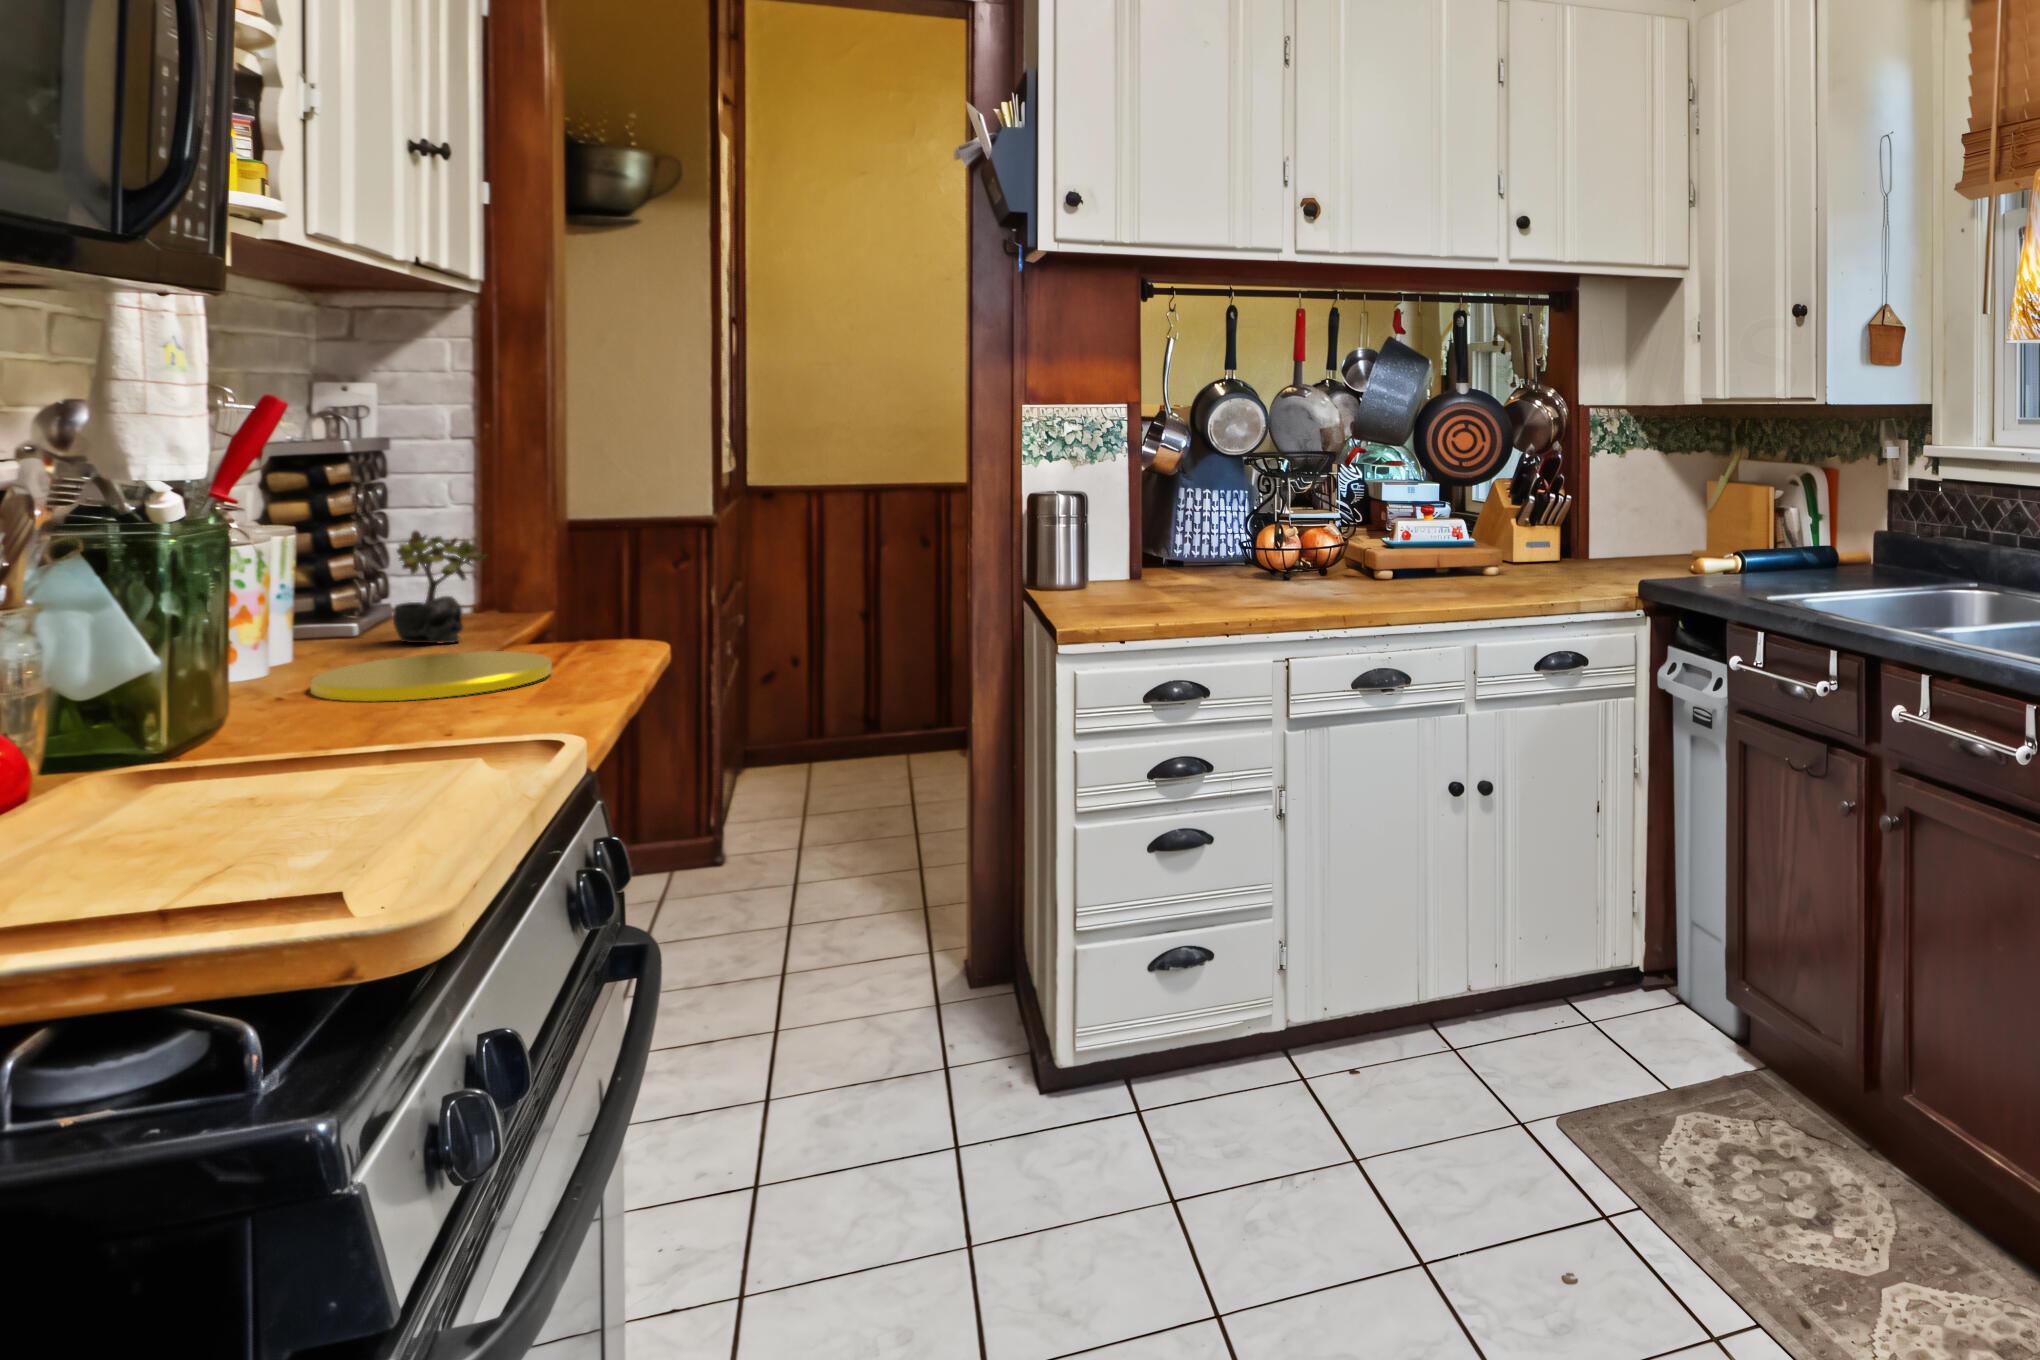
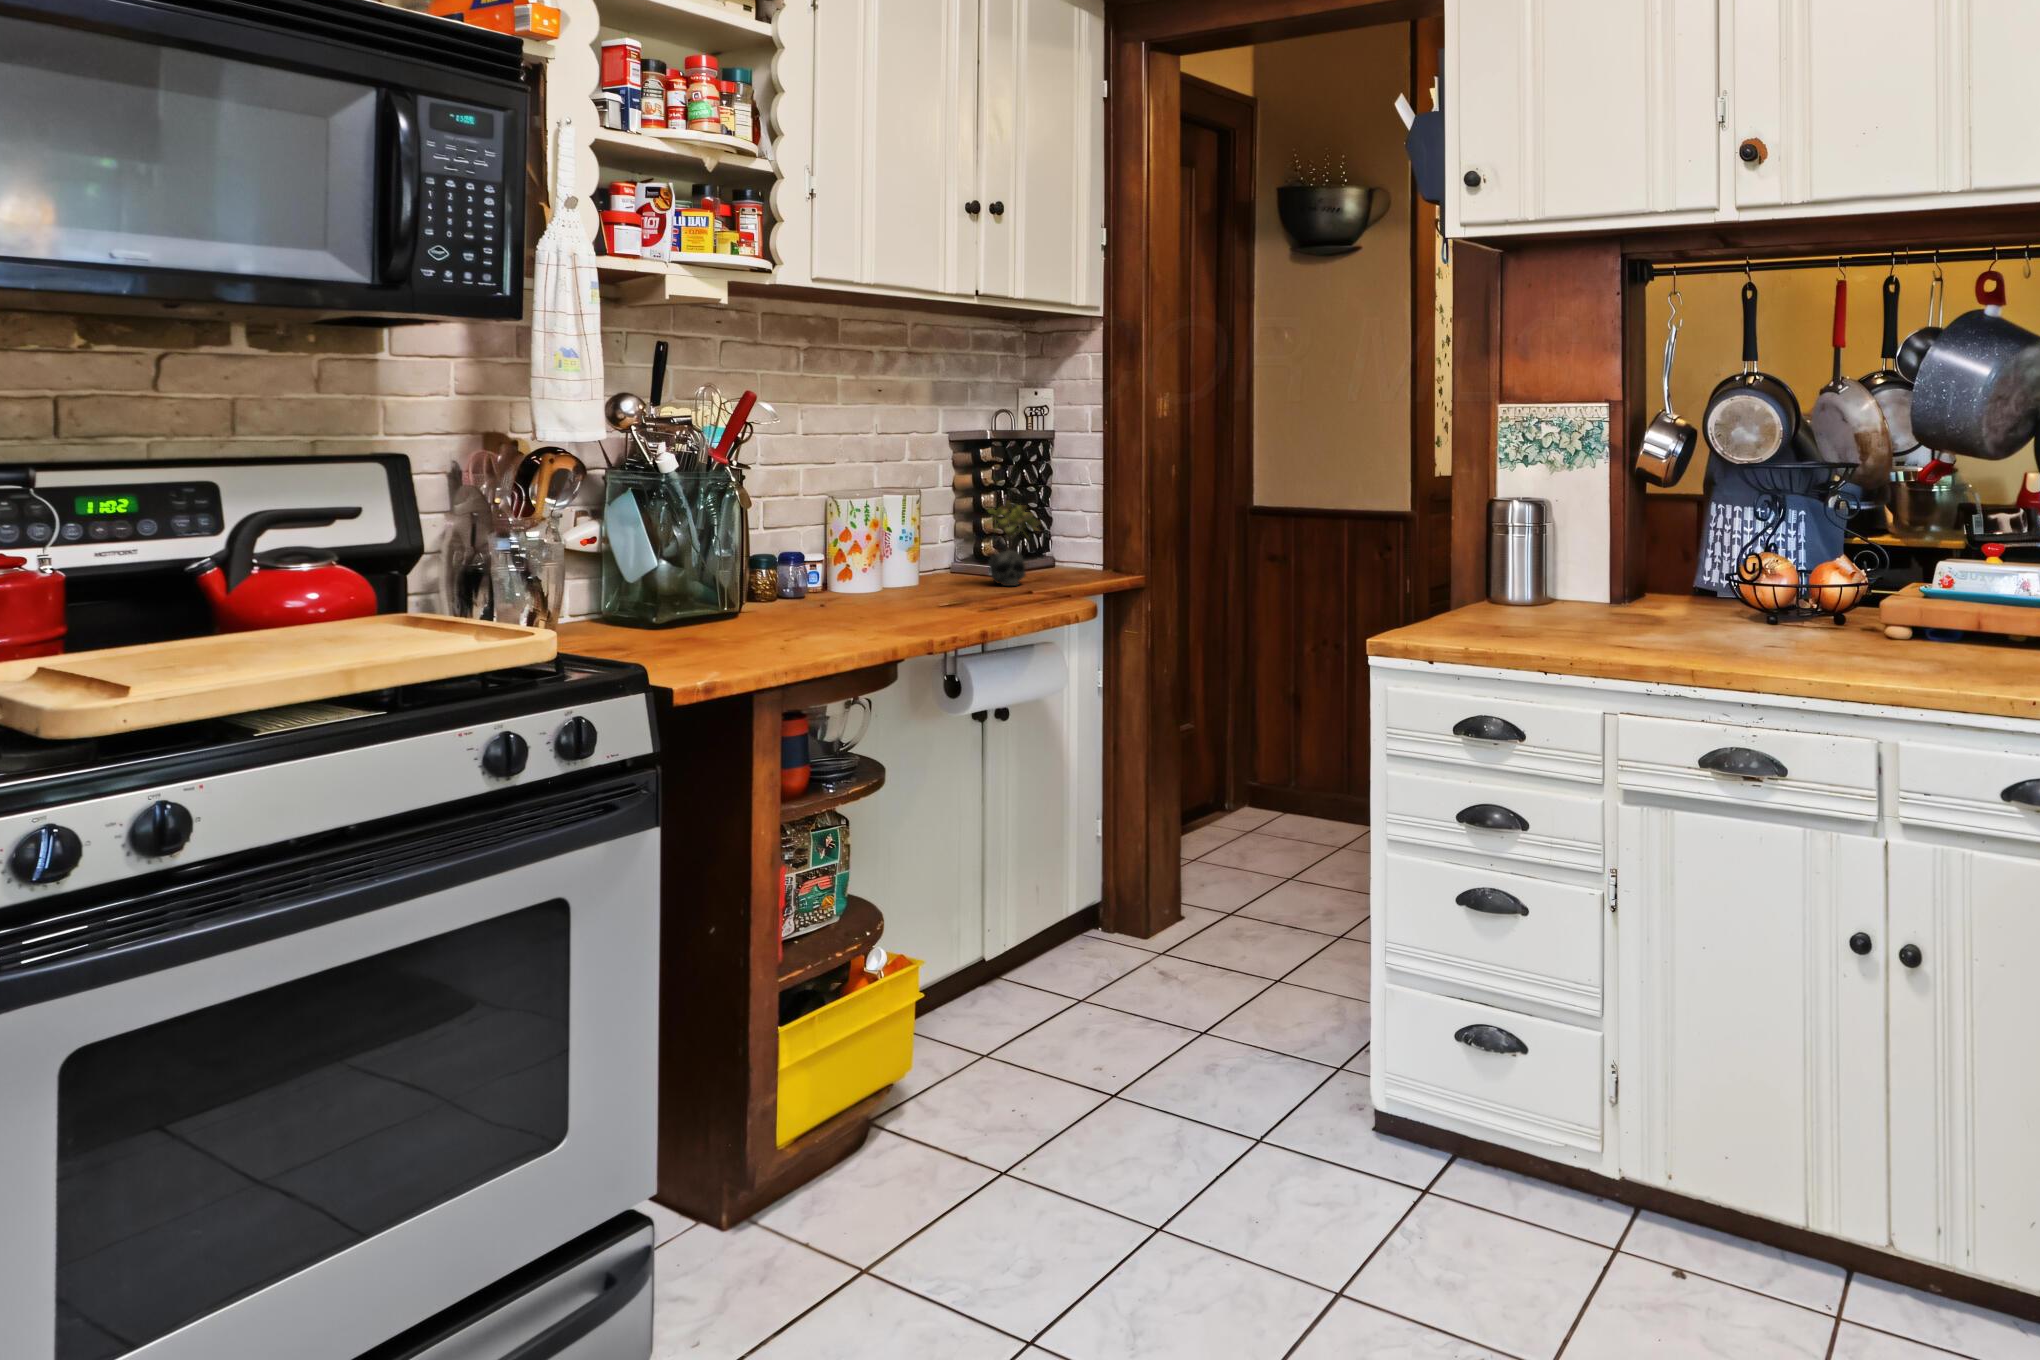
plate: present [311,651,552,702] -> none [815,589,966,619]

